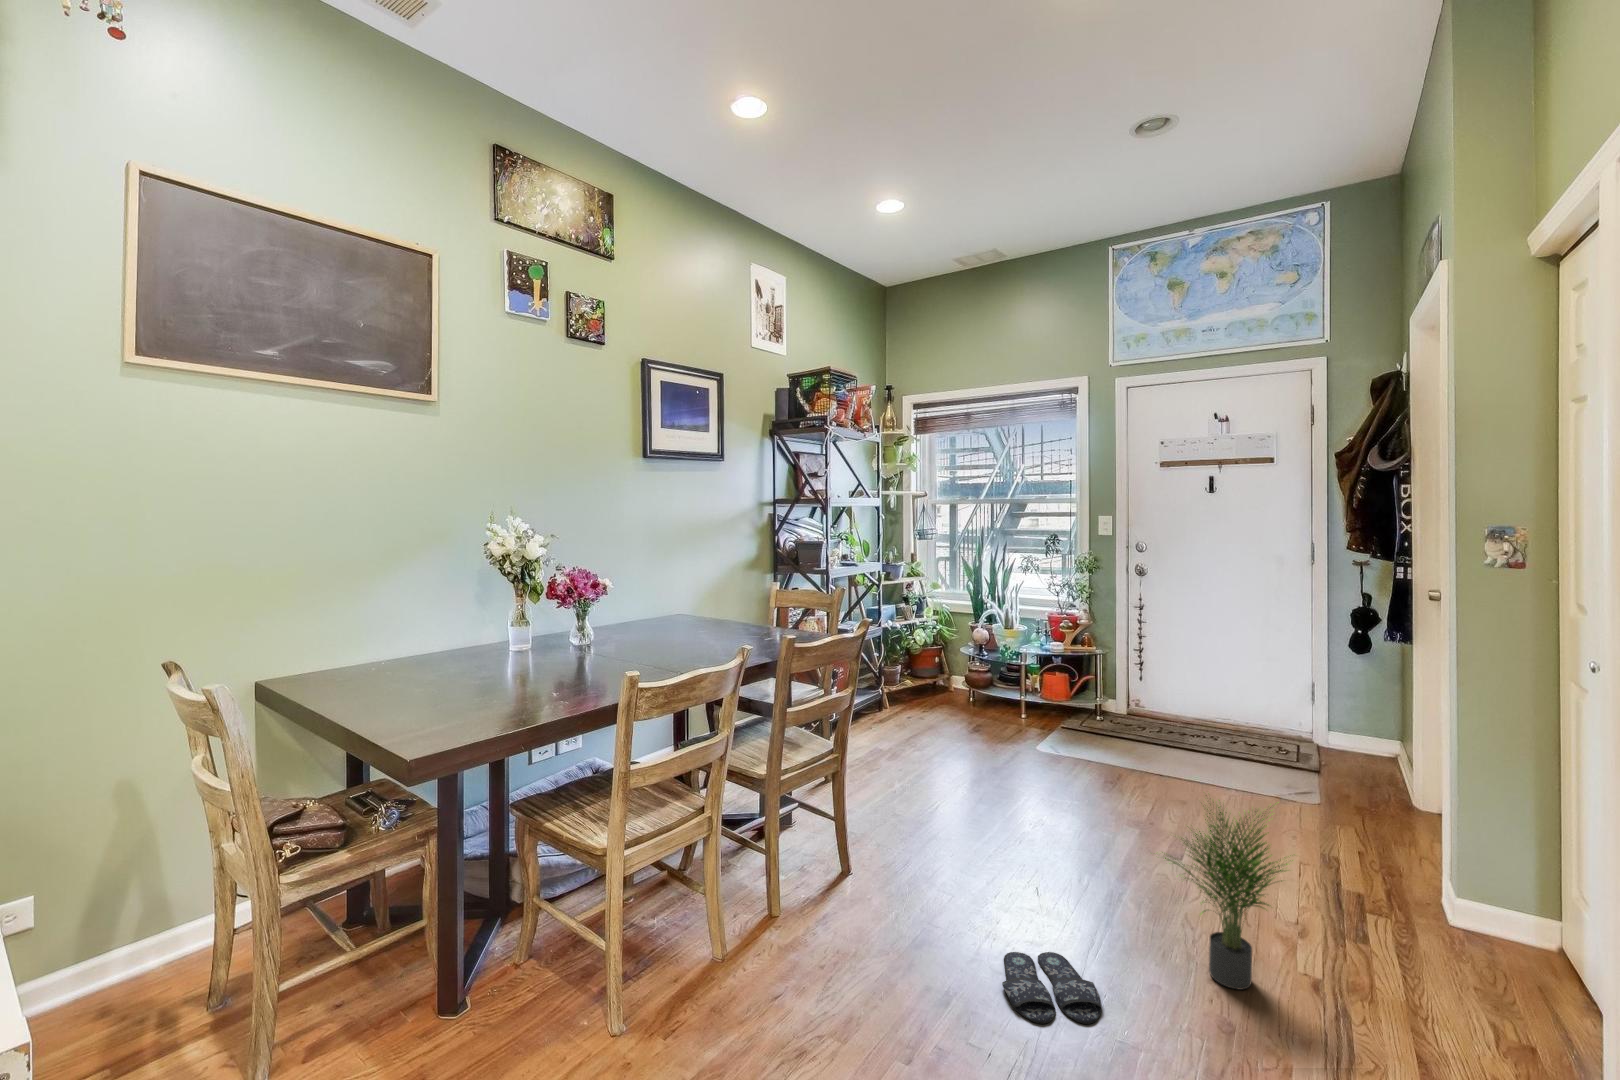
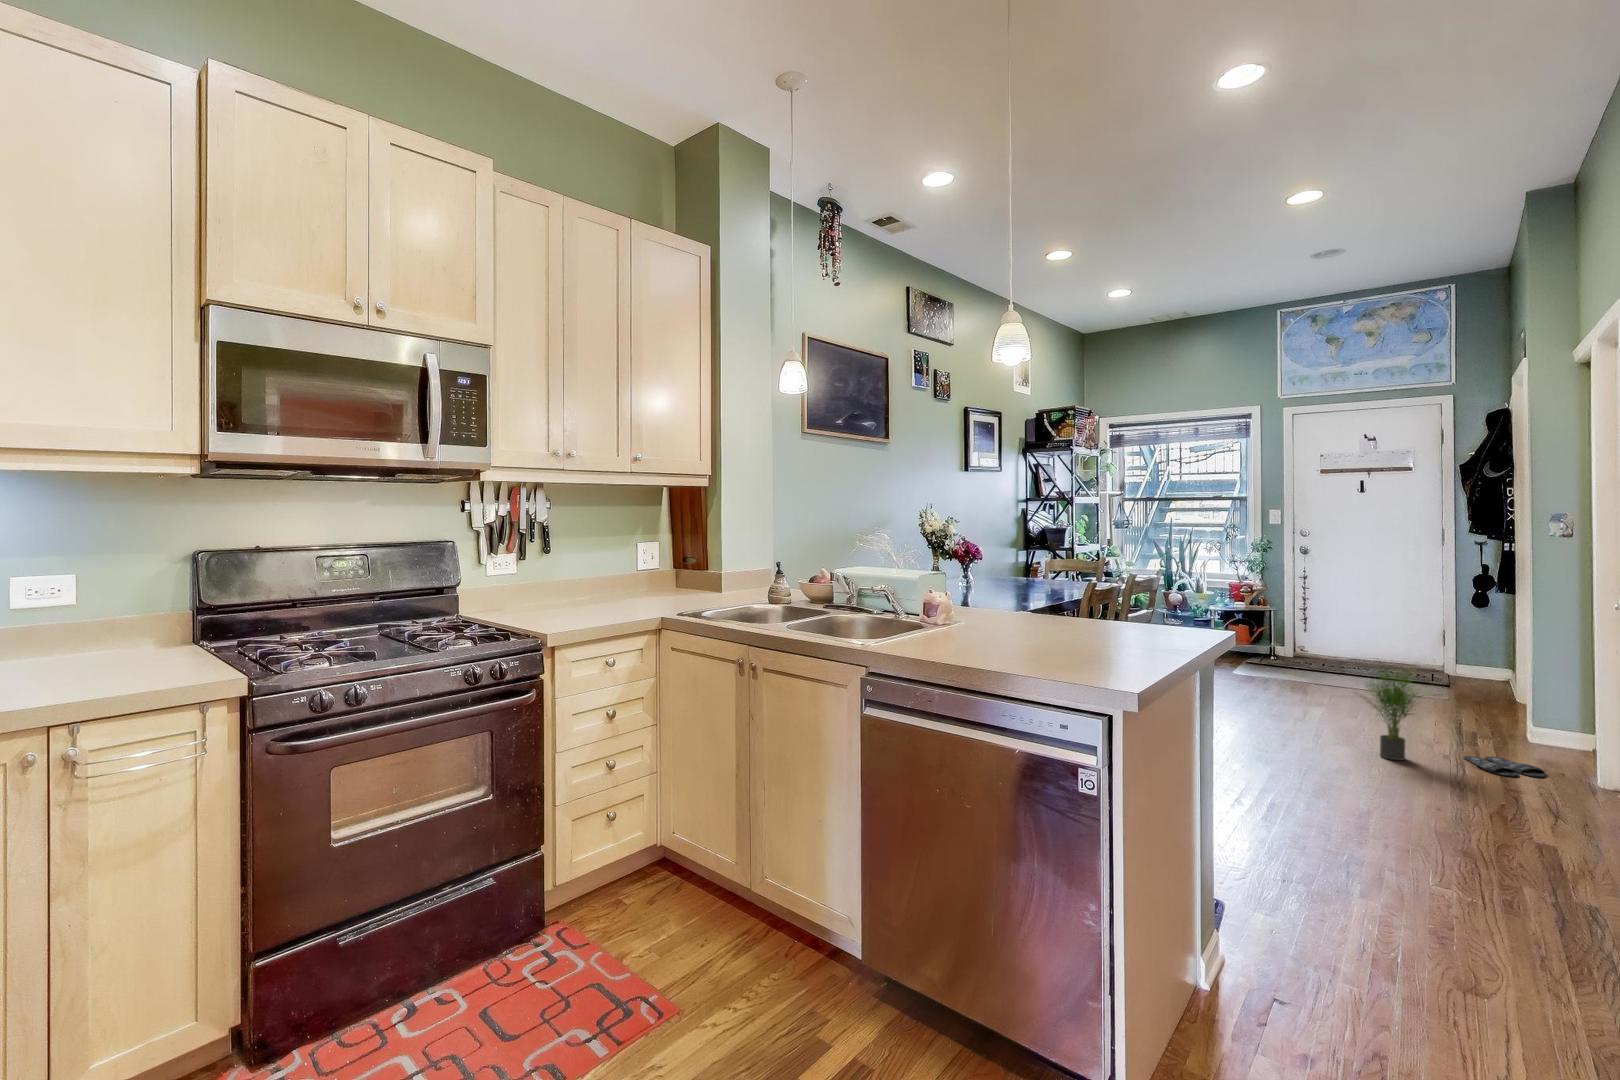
slippers: present [1002,952,1101,1024] -> present [1464,756,1545,778]

